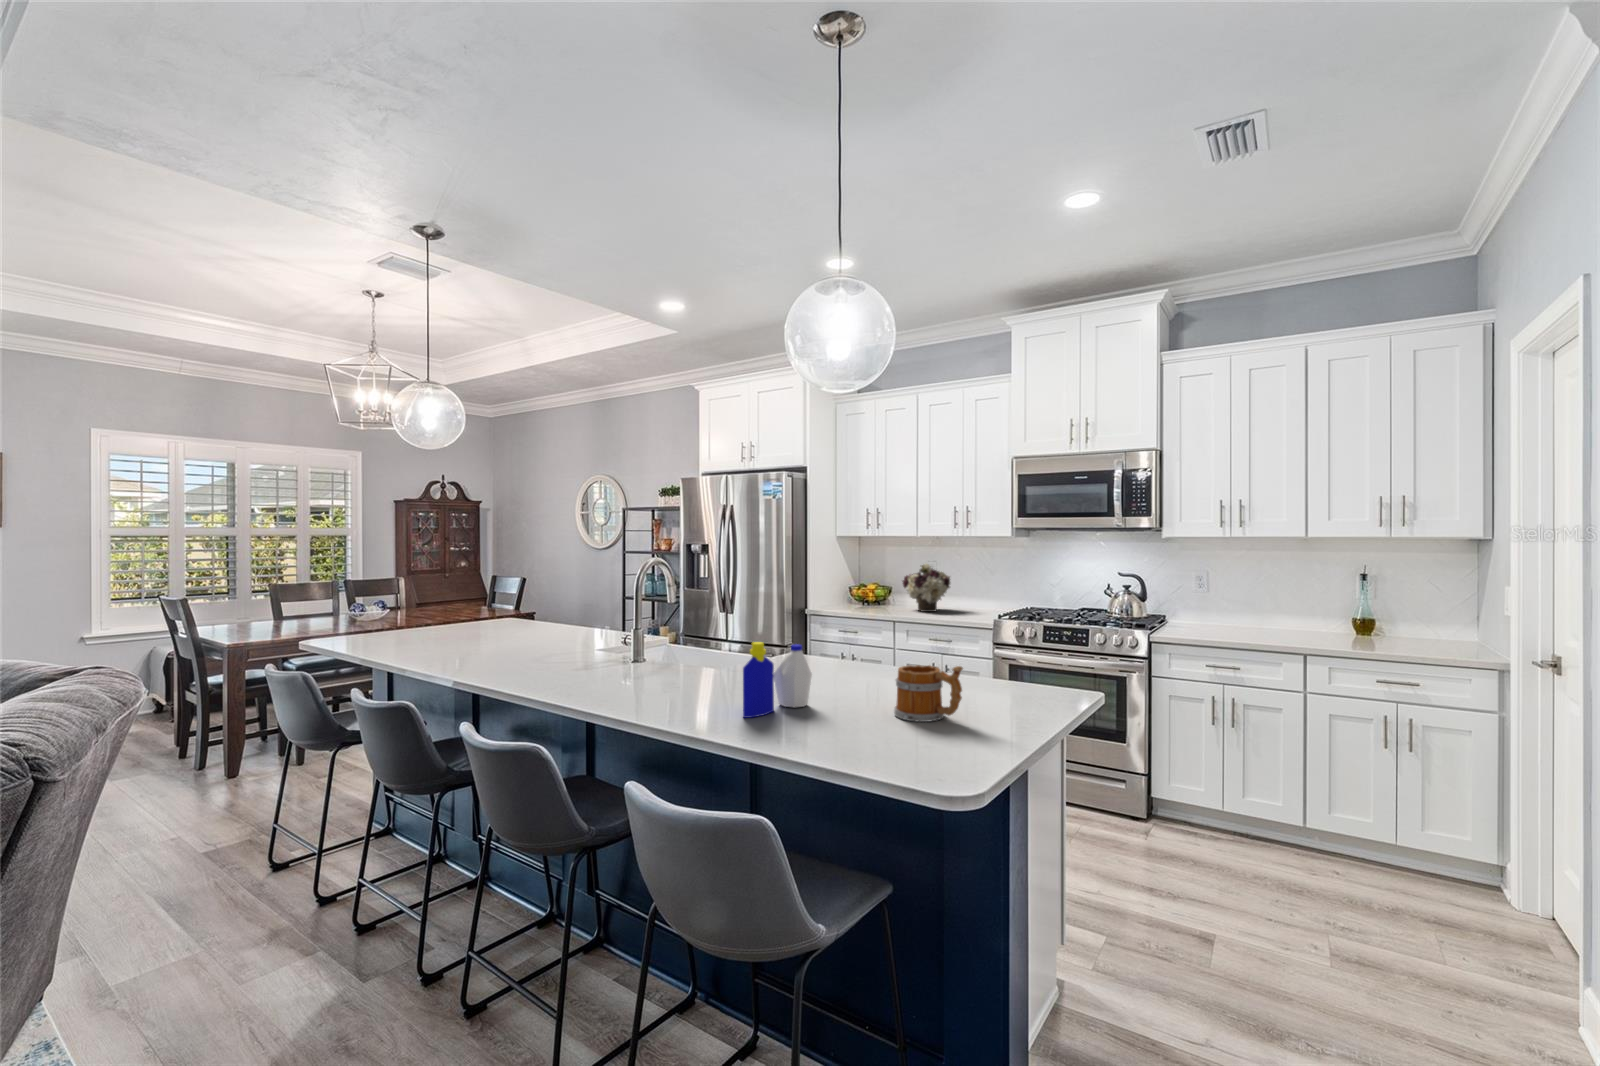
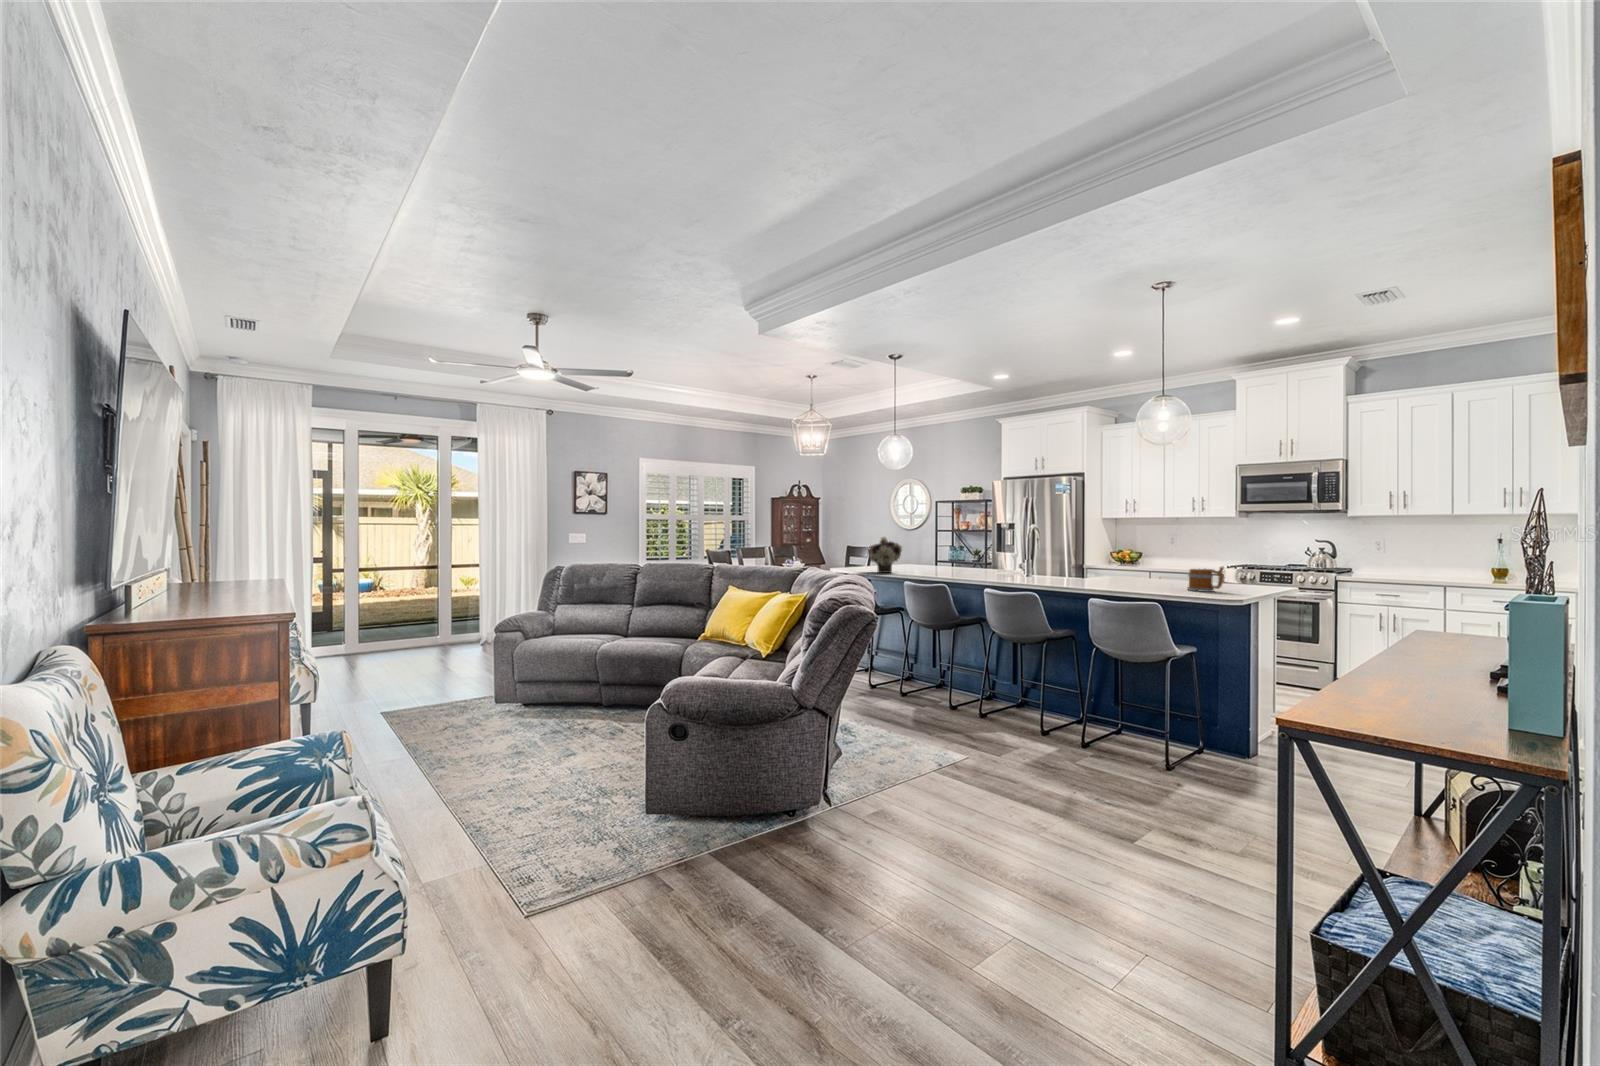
flower arrangement: present [902,564,950,612] -> present [868,537,902,573]
bottle: present [743,642,812,718] -> none [1112,556,1142,589]

